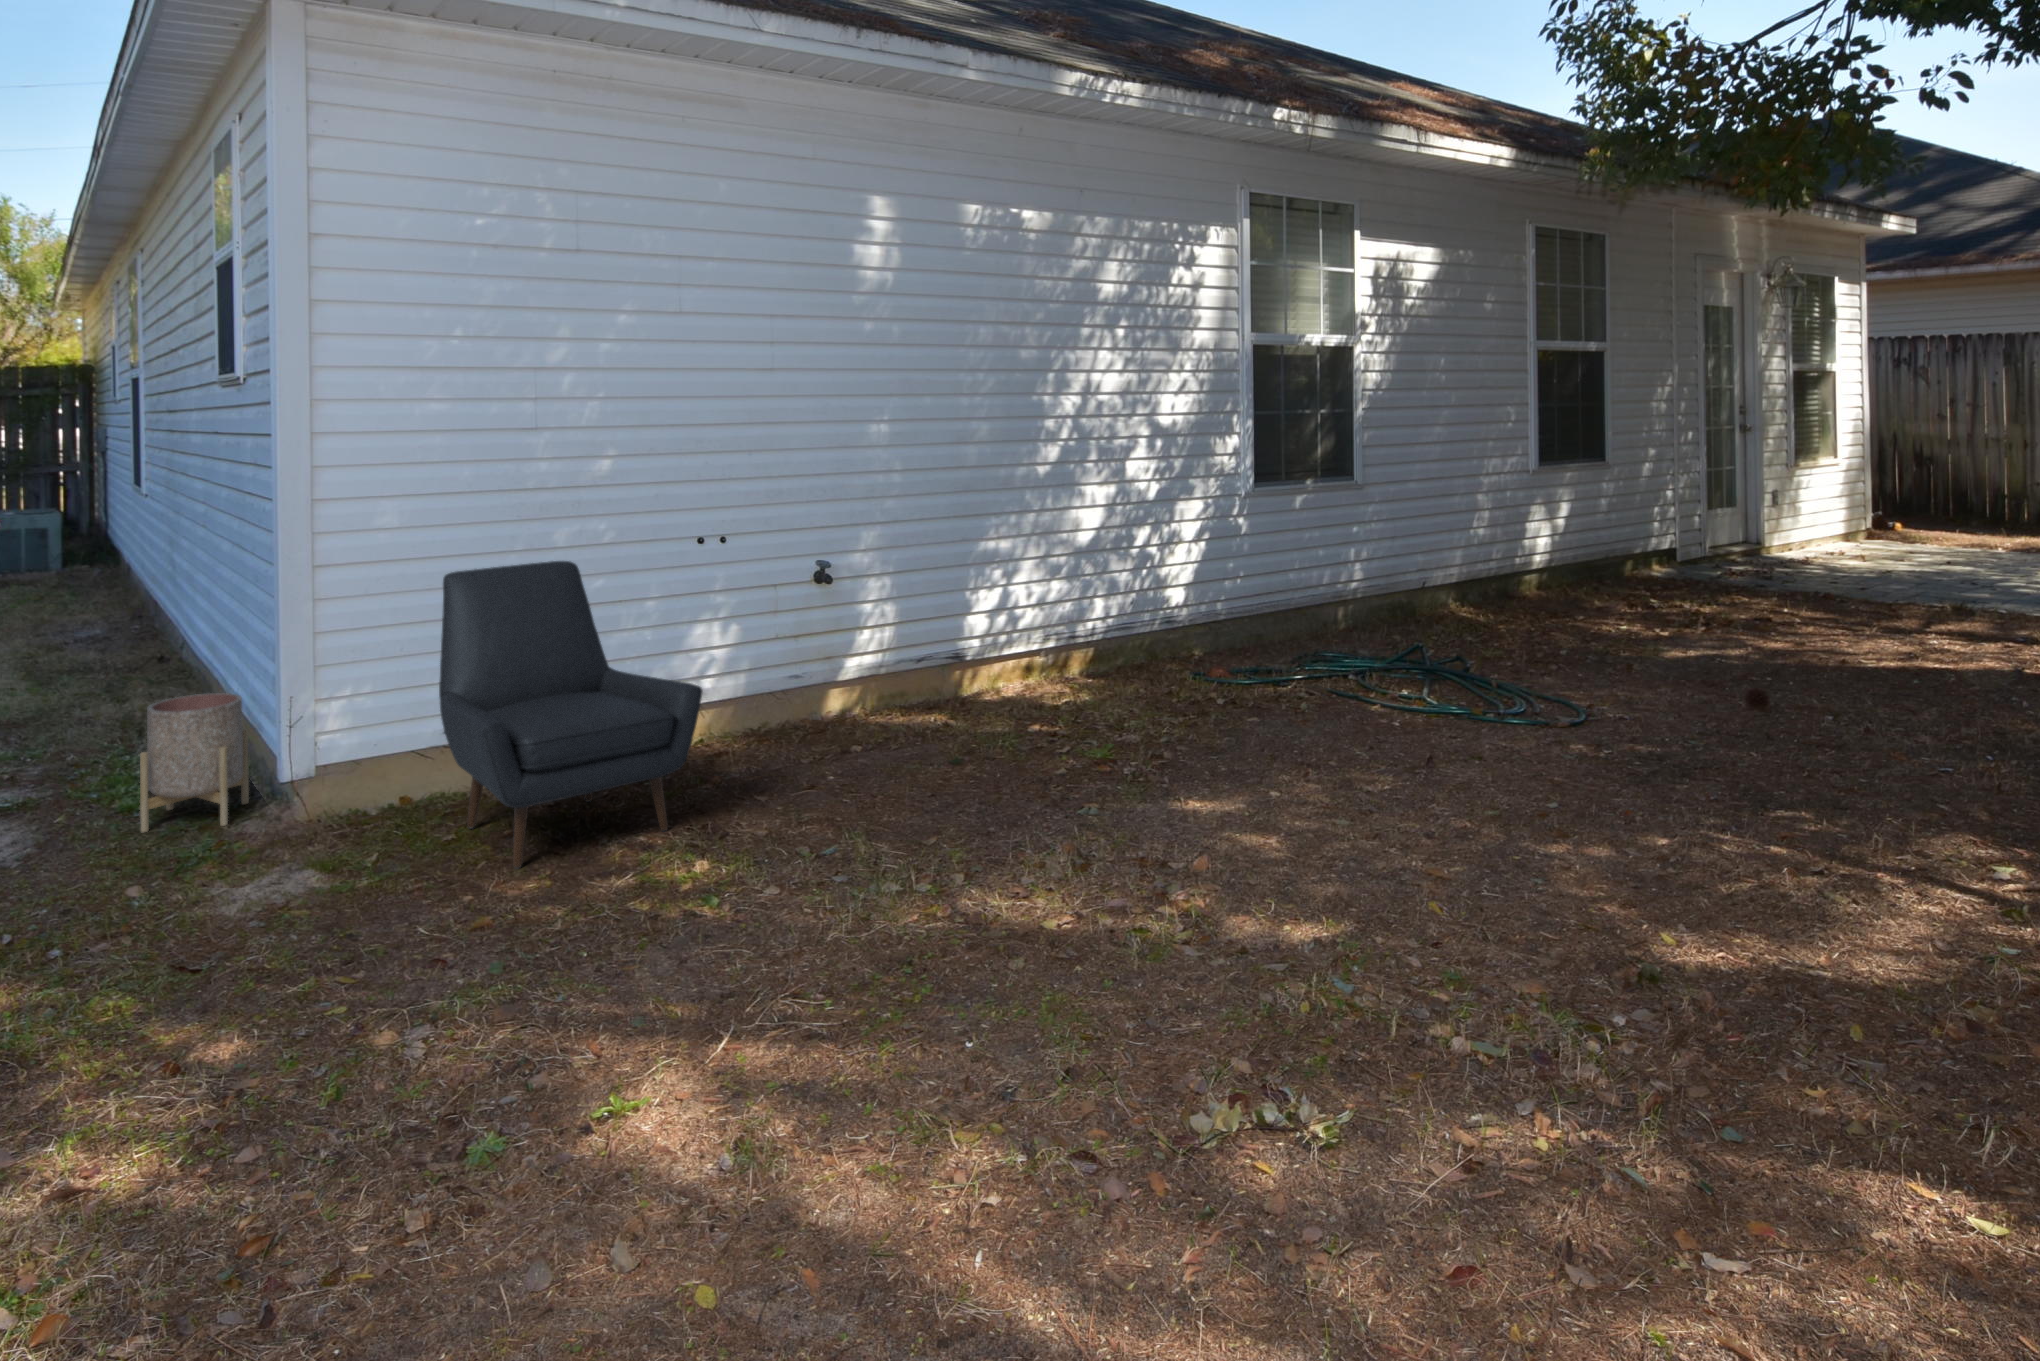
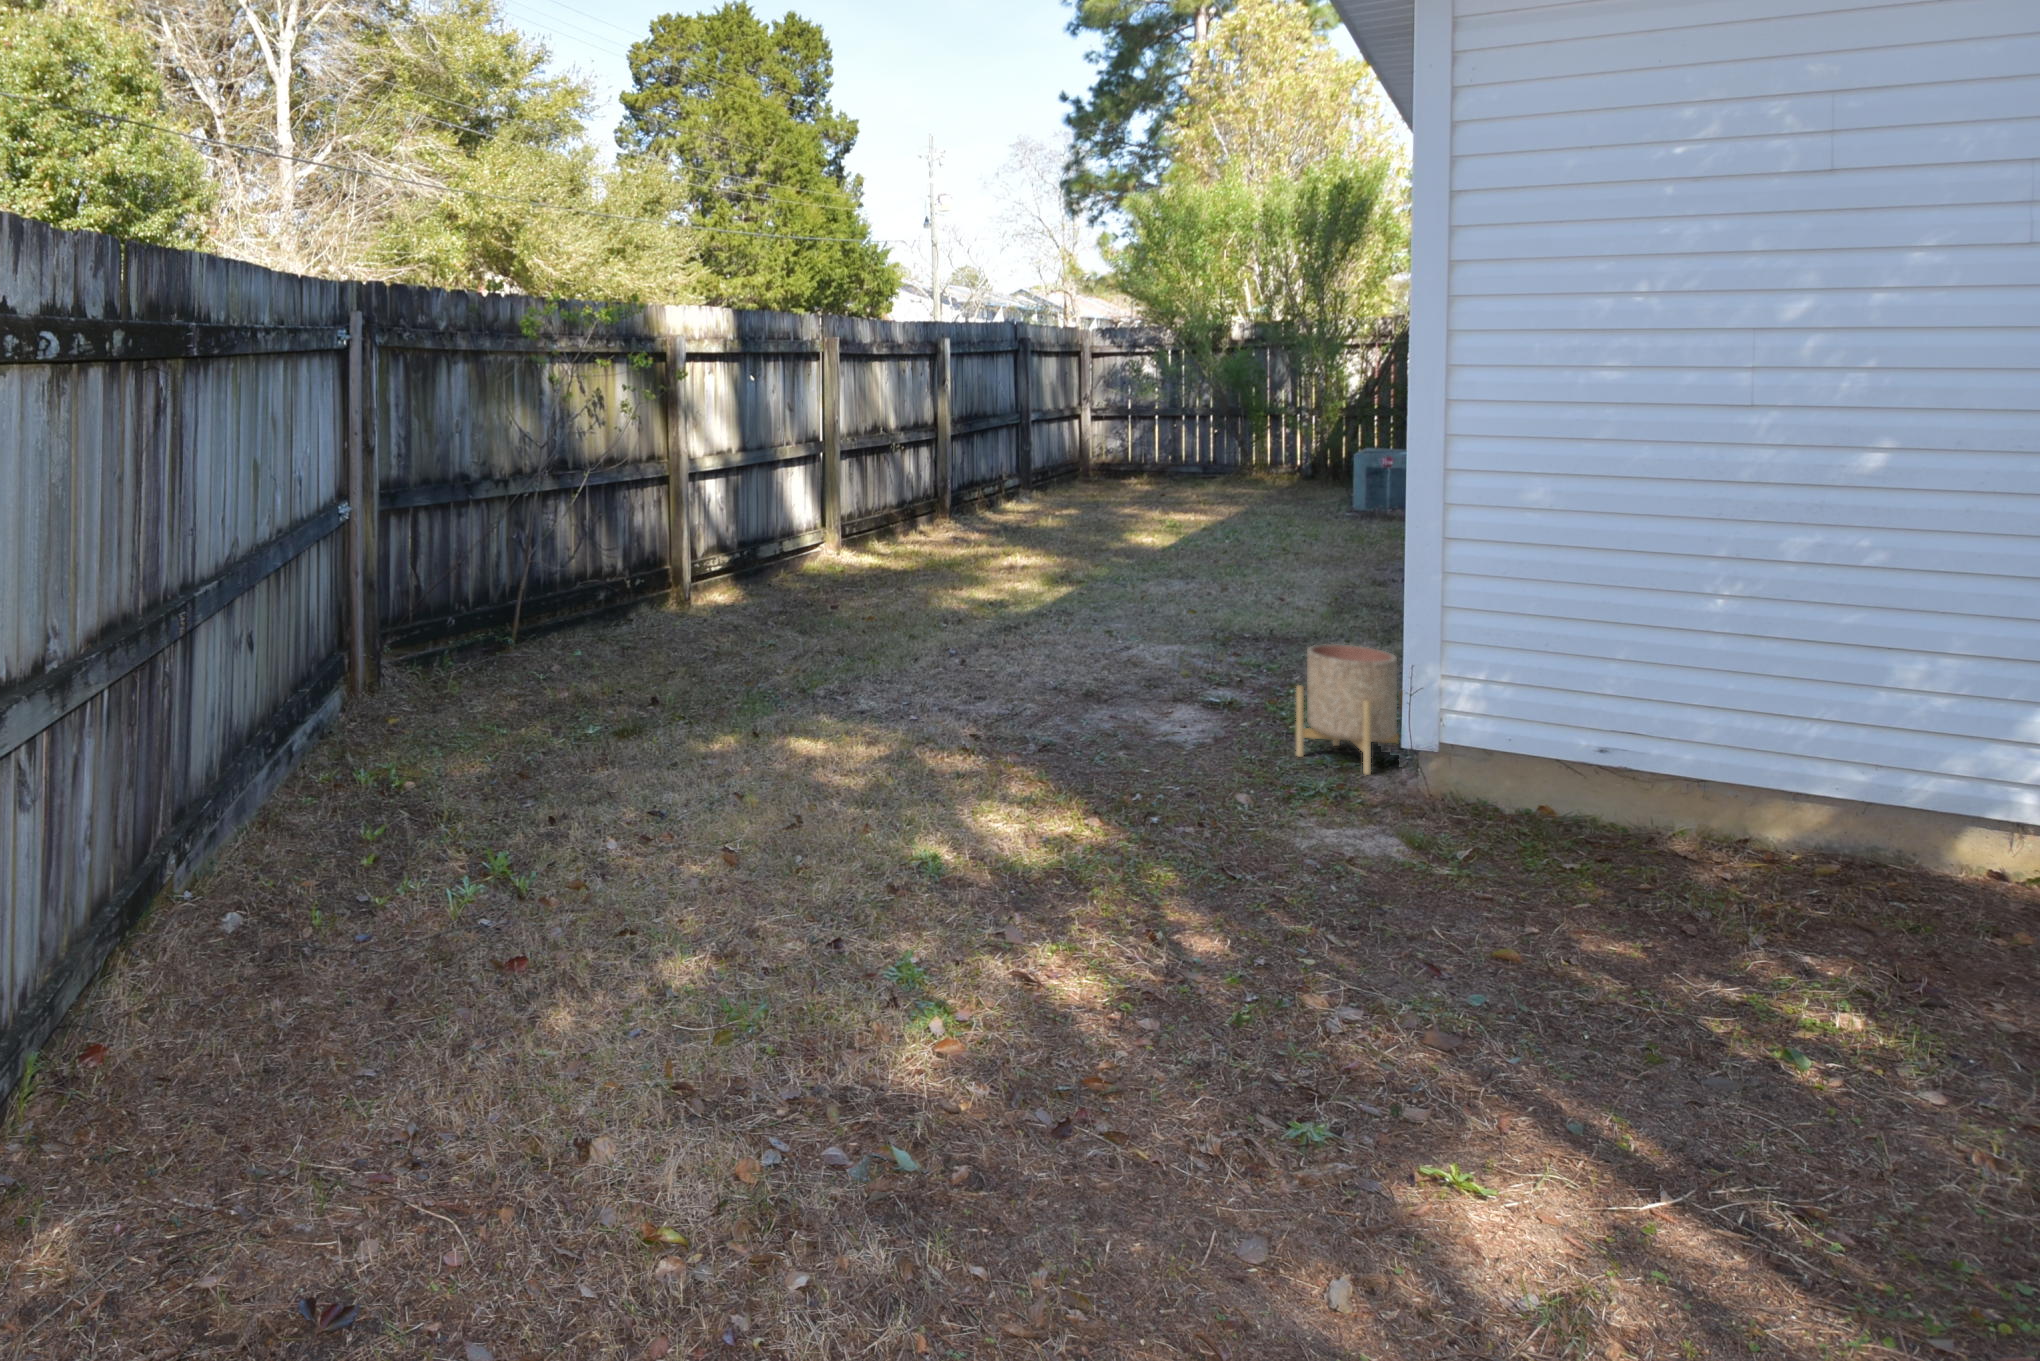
chair: present [439,561,703,869] -> none [1560,577,1947,970]

